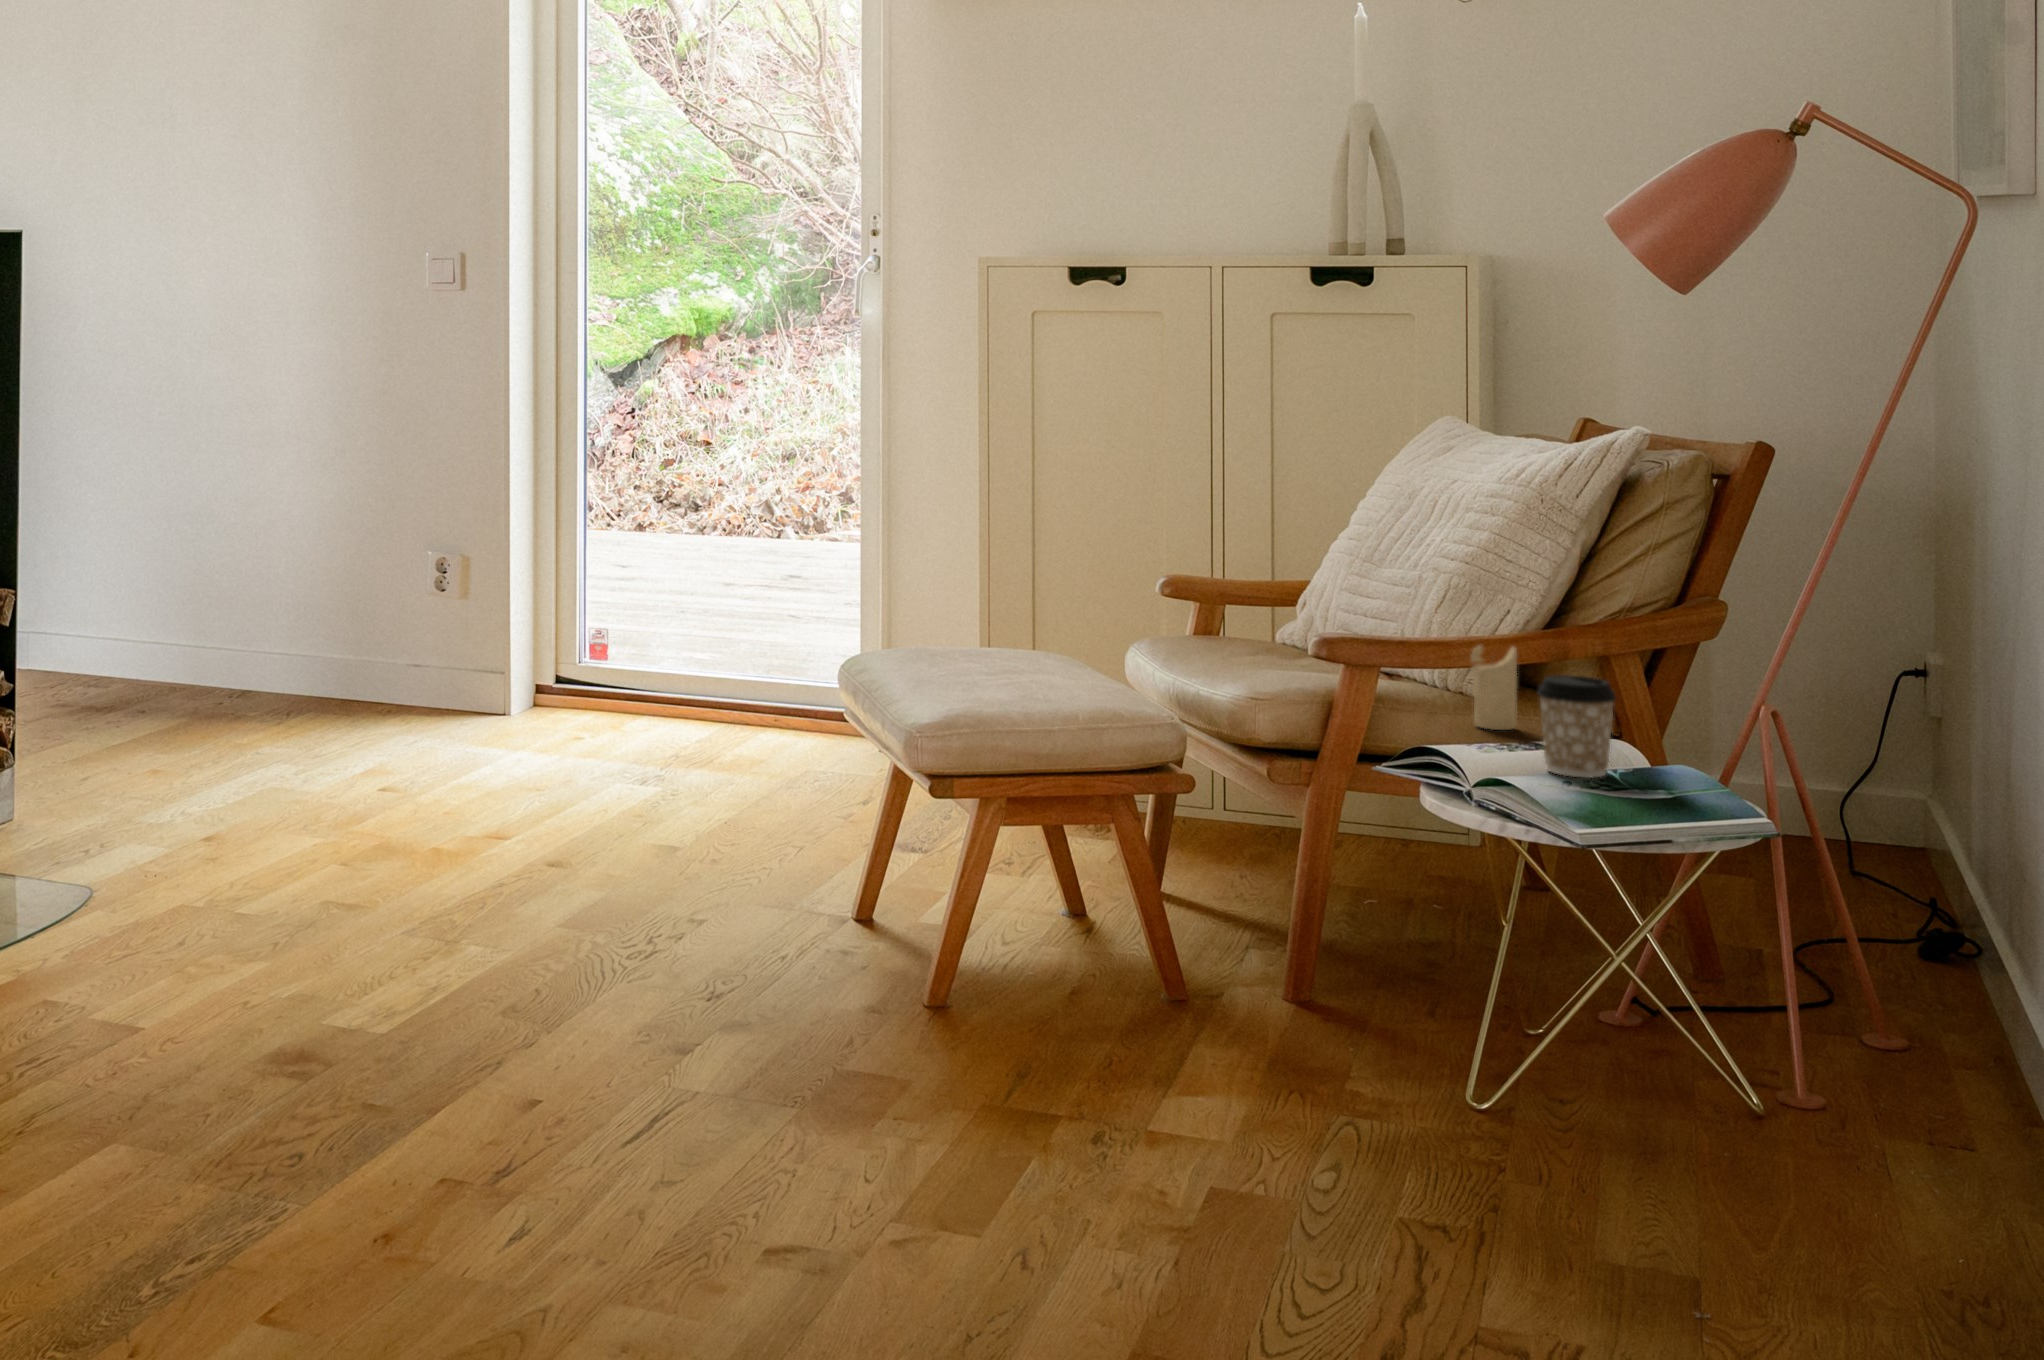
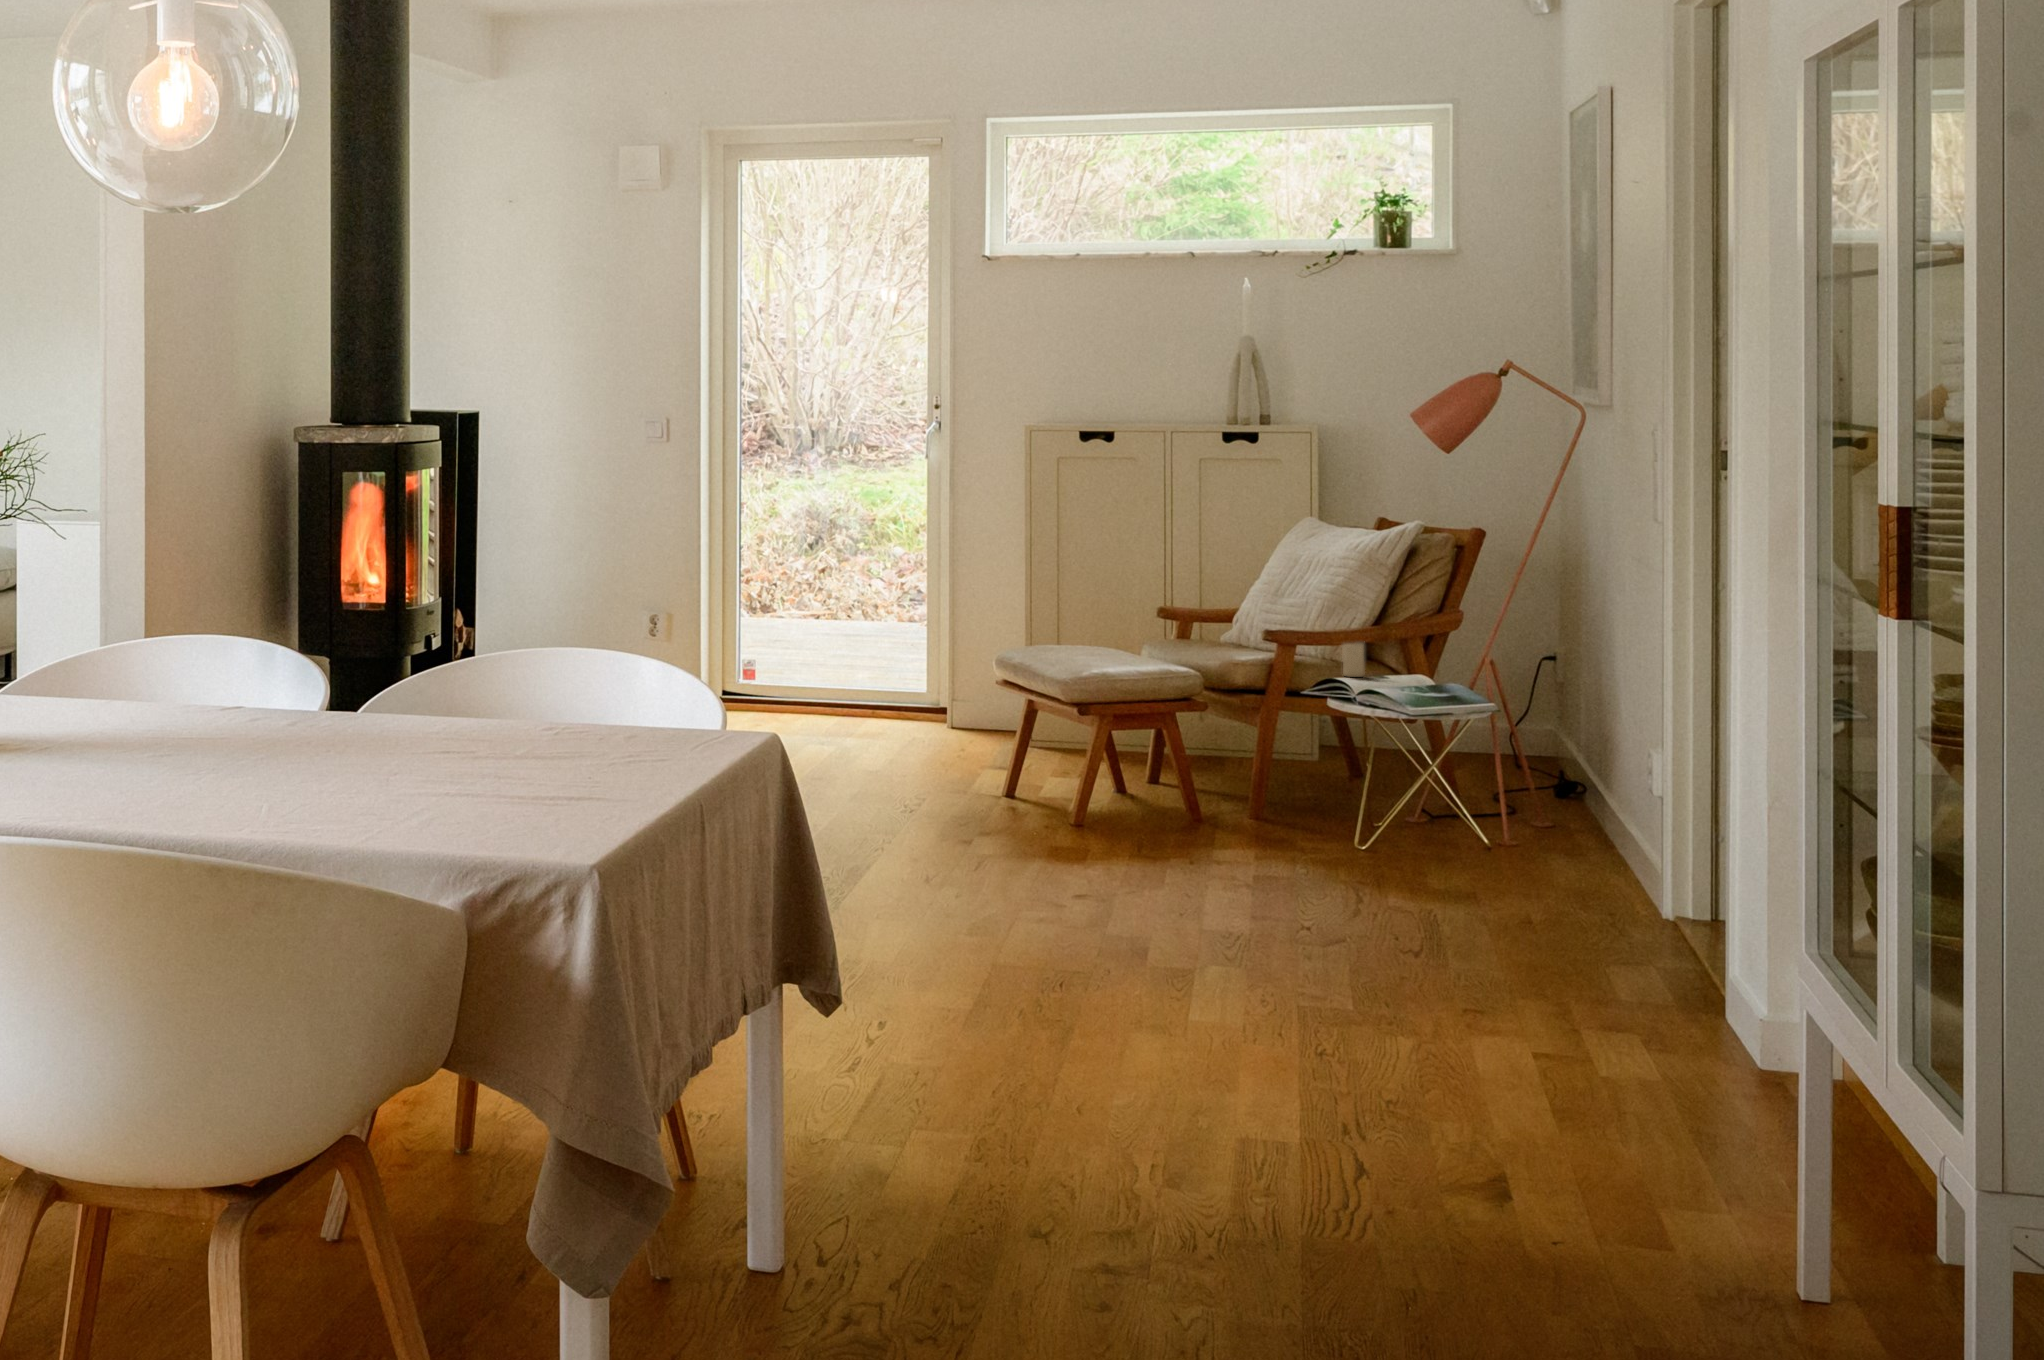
coffee cup: present [1538,675,1616,778] -> none [1384,642,1422,691]

